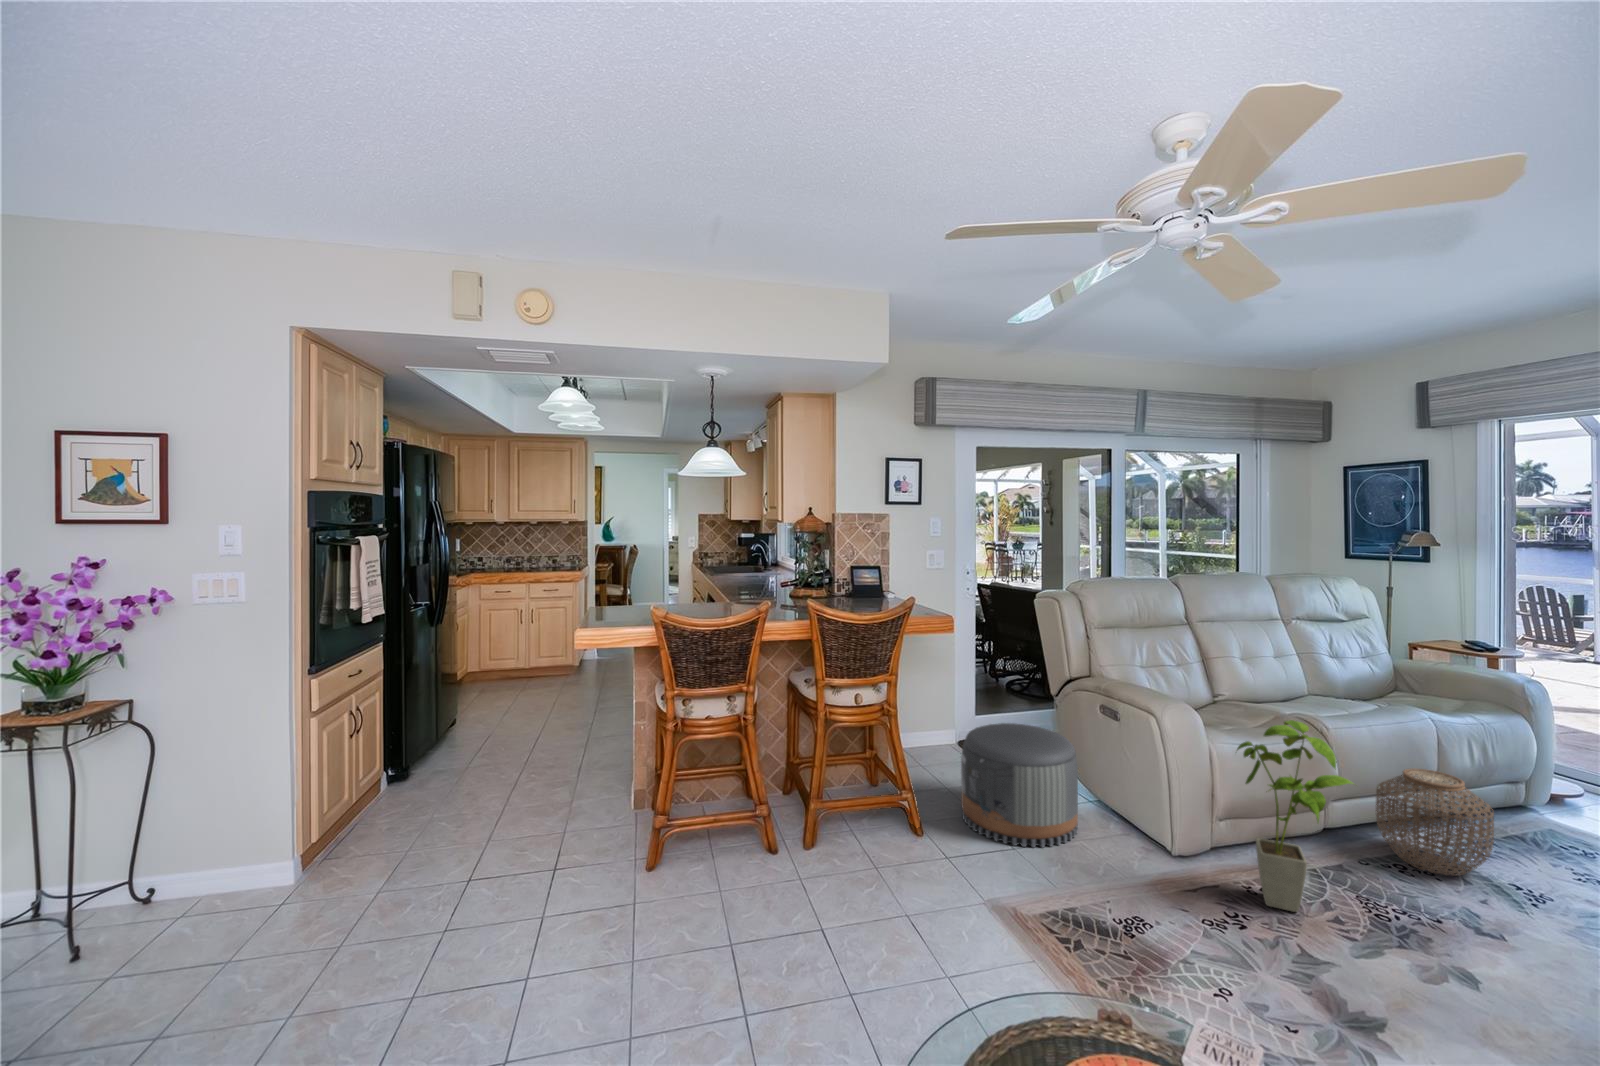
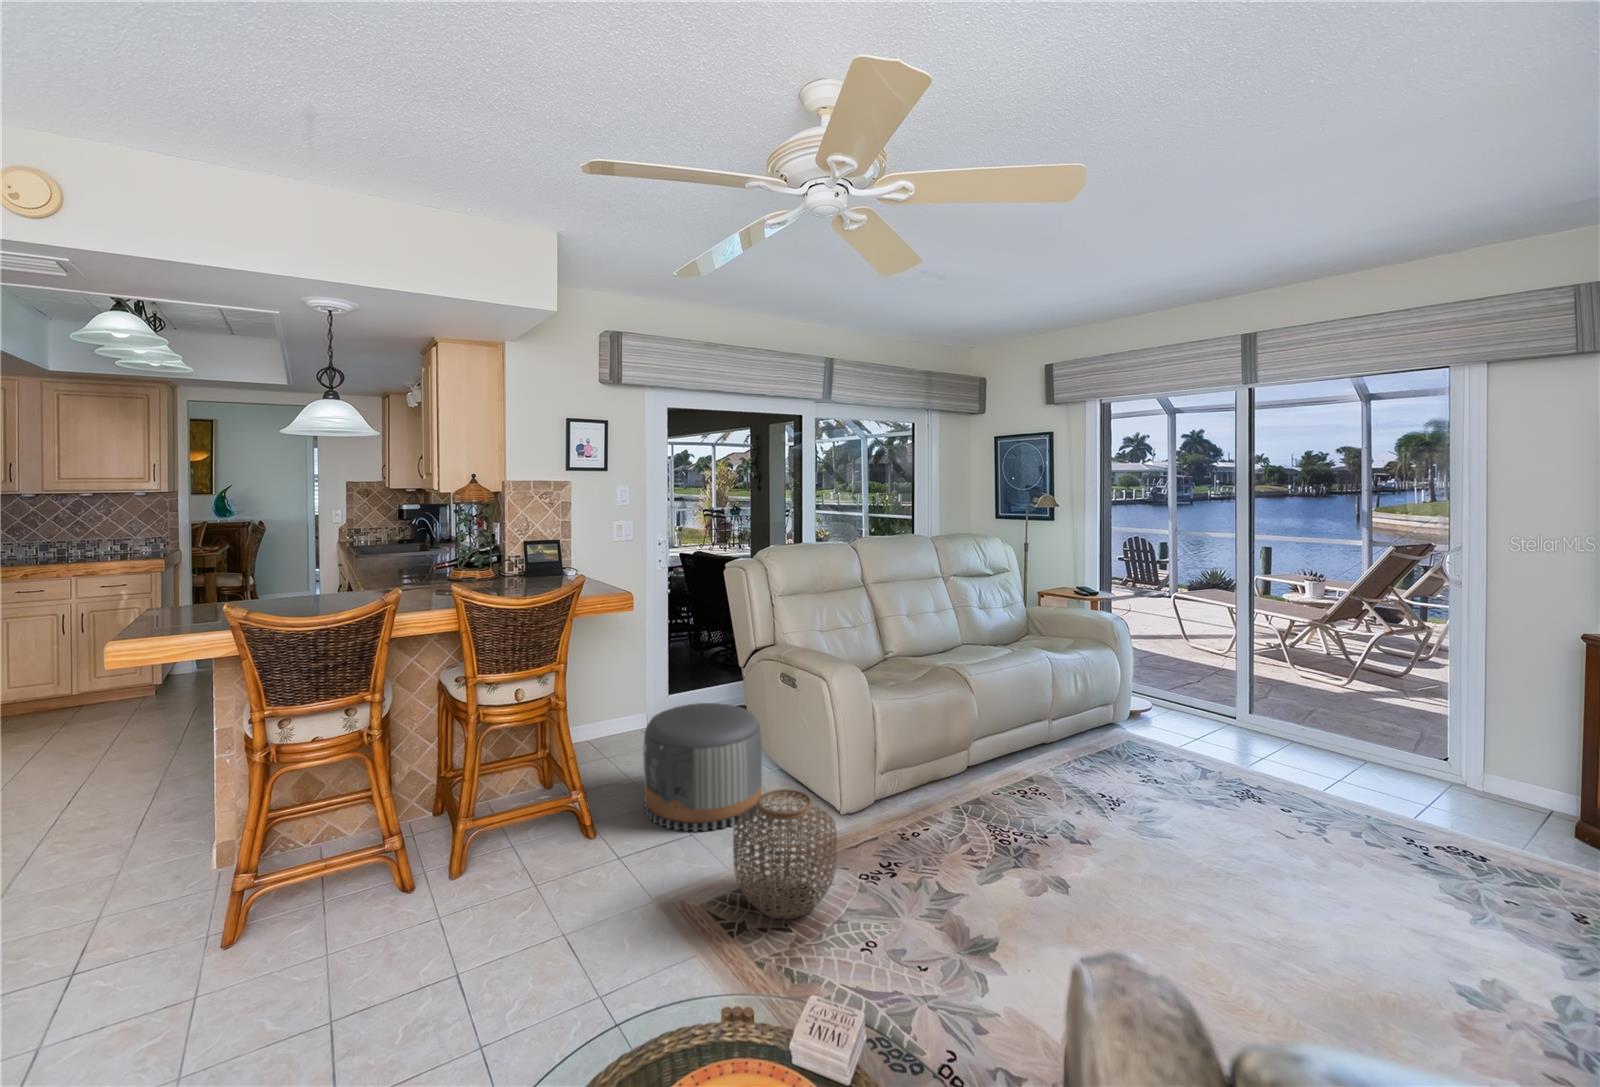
house plant: present [1237,720,1352,912] -> none [894,675,988,850]
woven basket: present [1376,768,1494,876] -> present [733,789,837,919]

